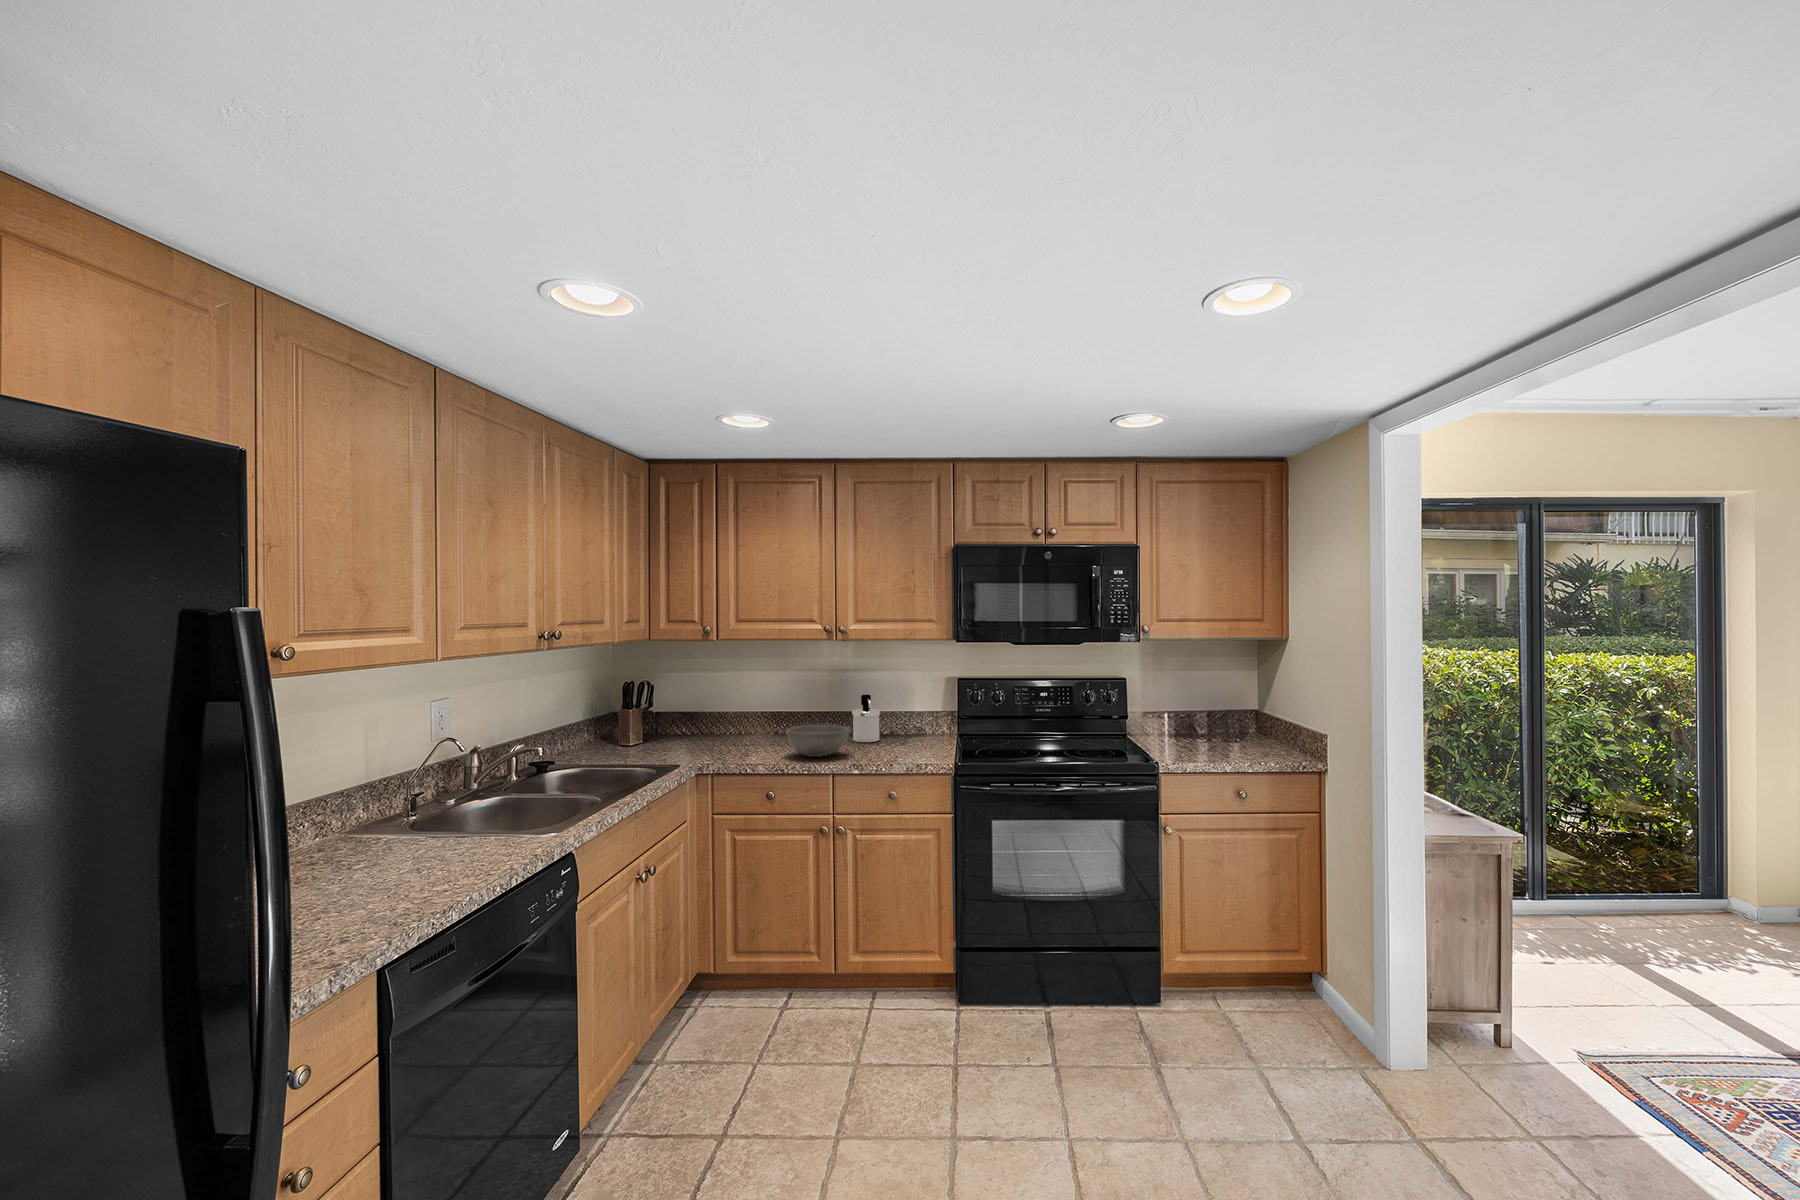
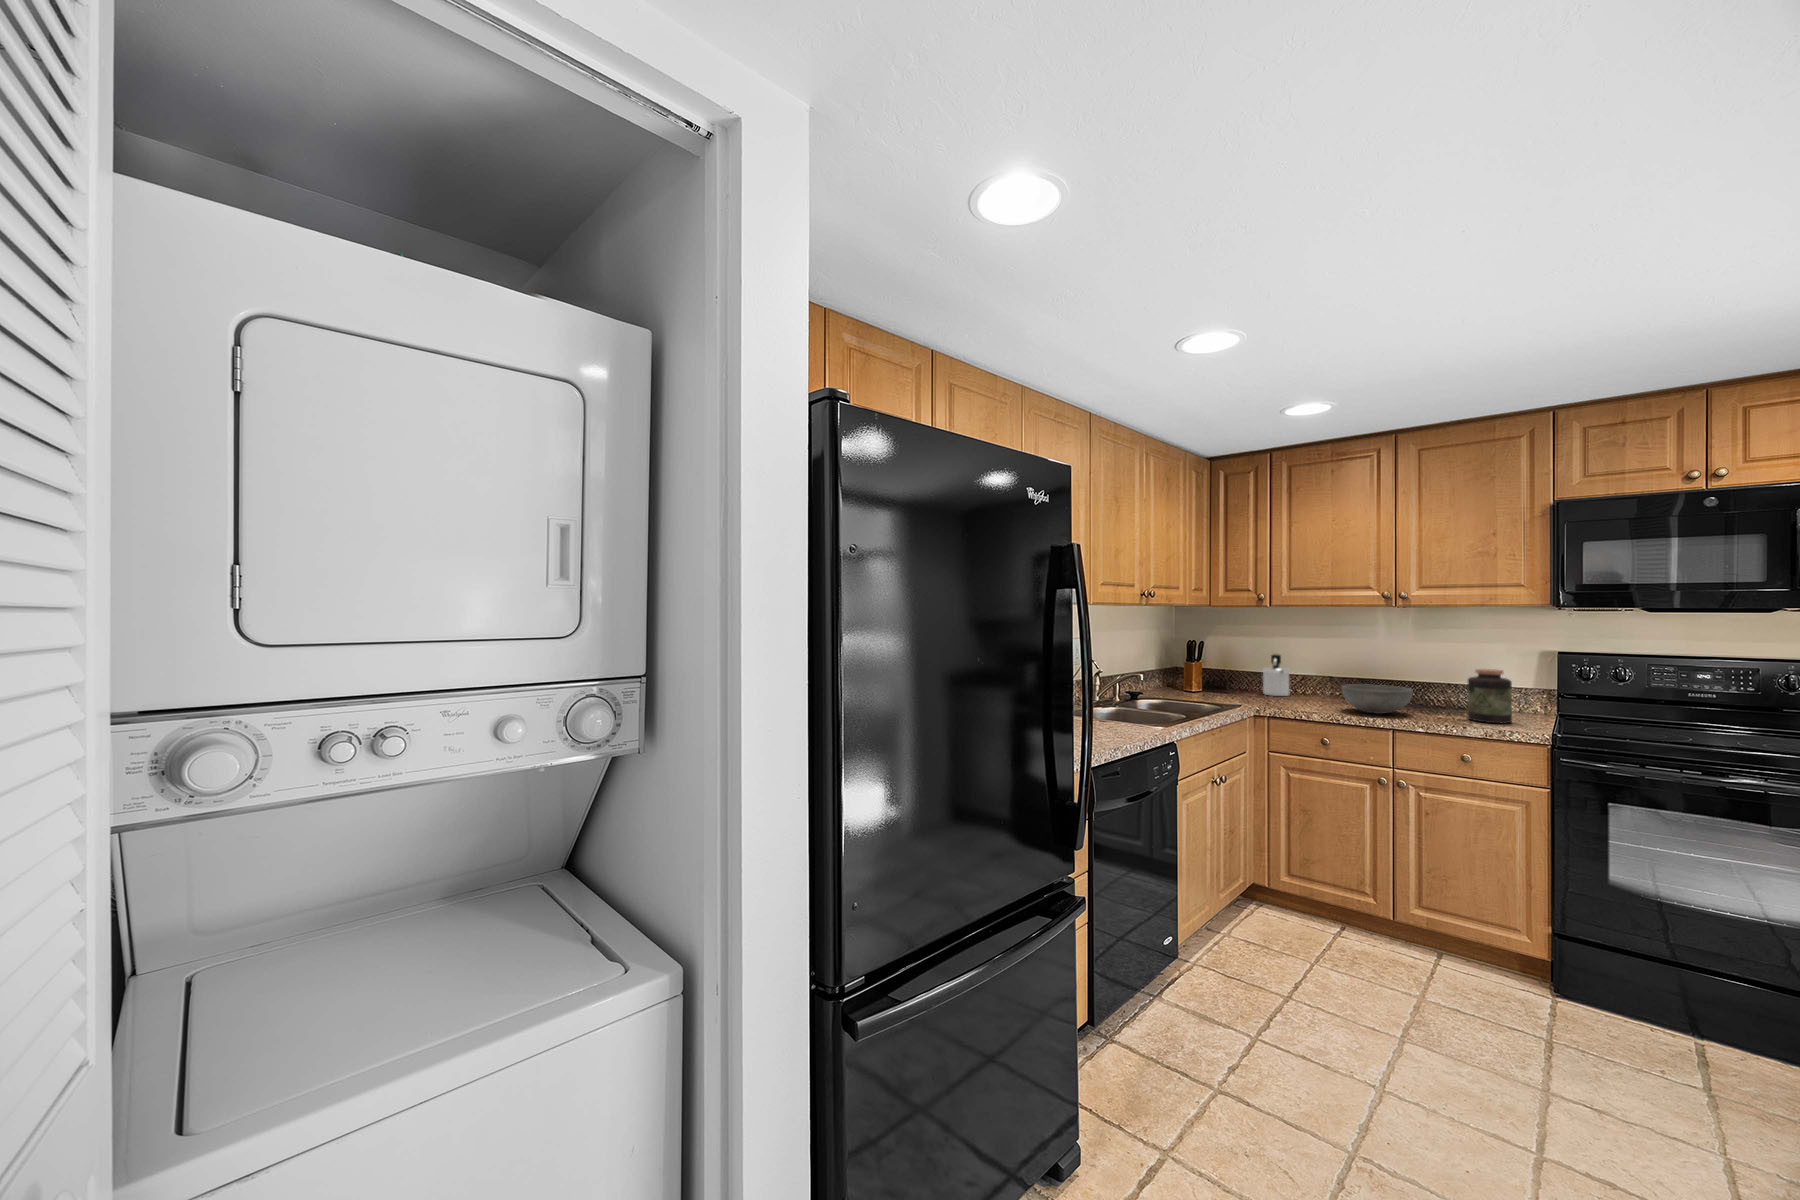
soap dispenser: present [852,695,880,742] -> present [1262,654,1290,696]
jar: none [893,702,926,756] -> present [1468,669,1512,723]

